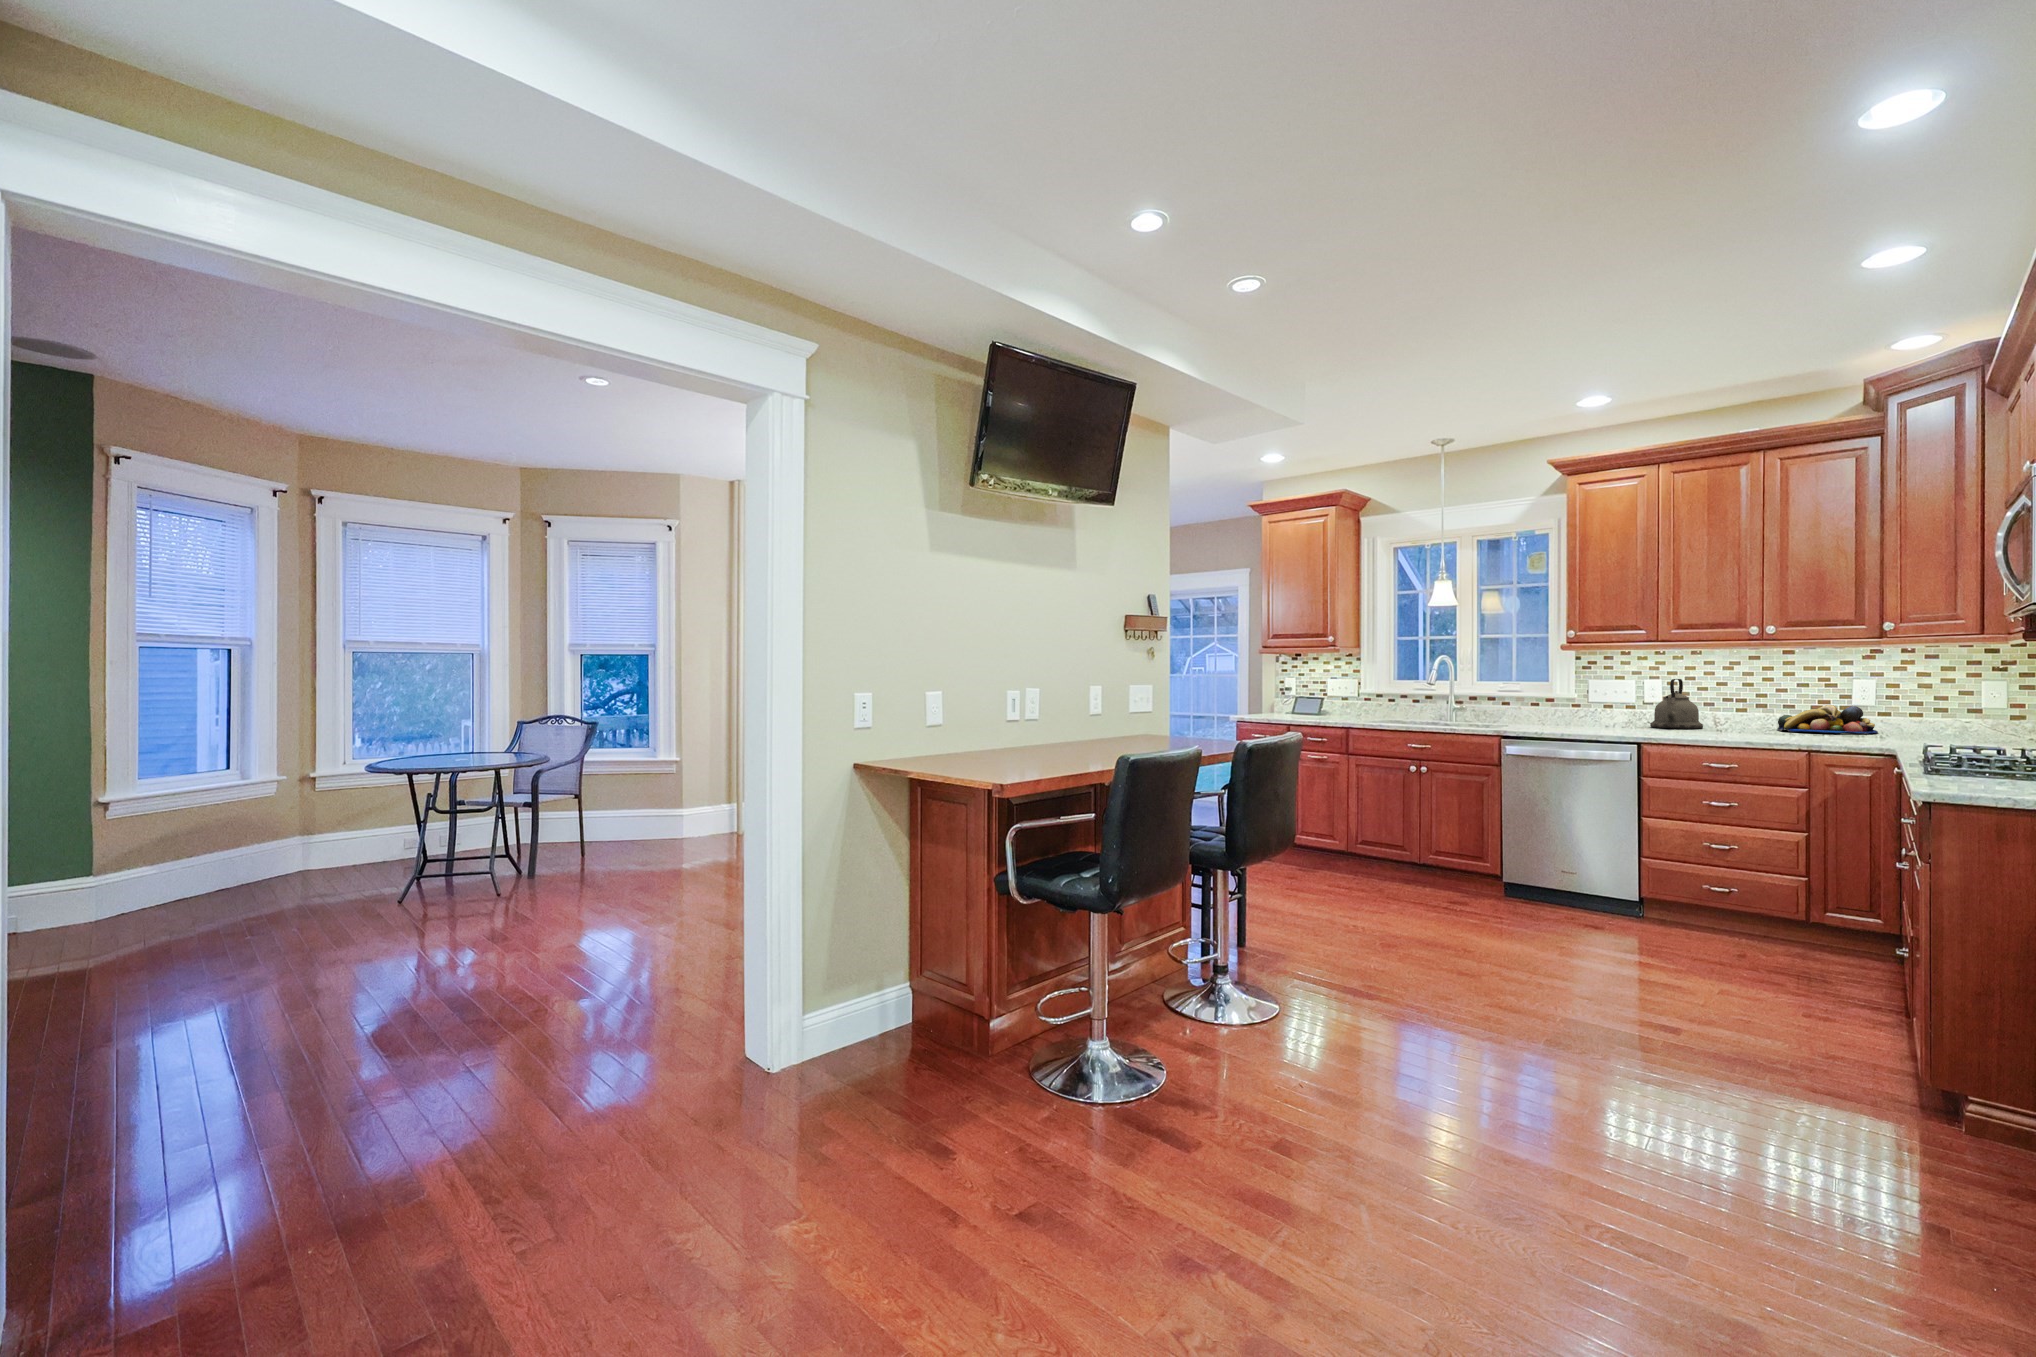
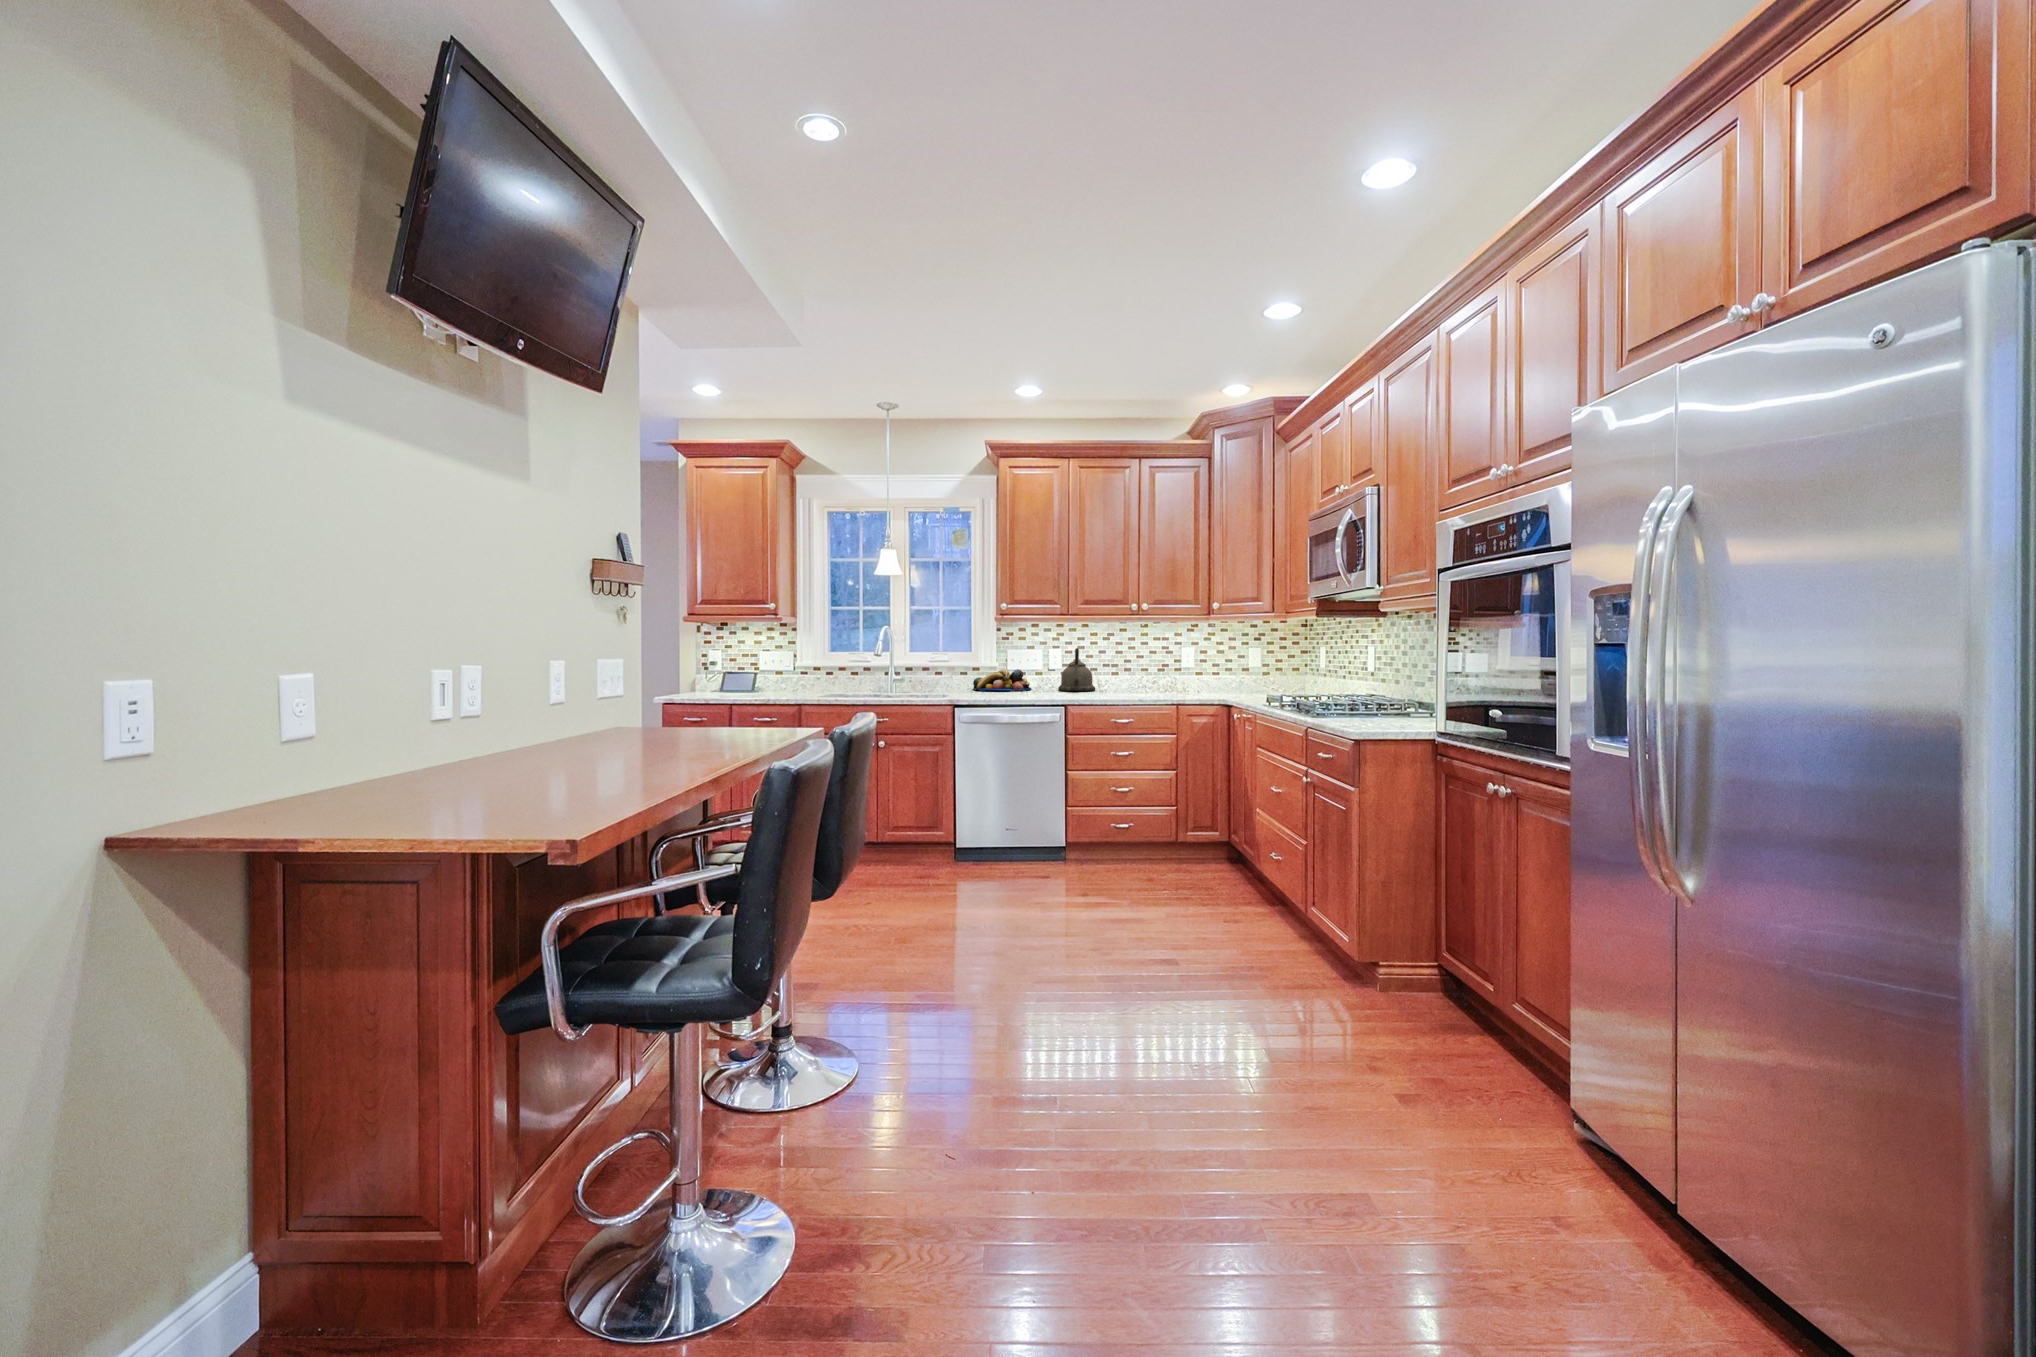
fruit bowl: present [1777,705,1878,734] -> present [973,669,1031,691]

